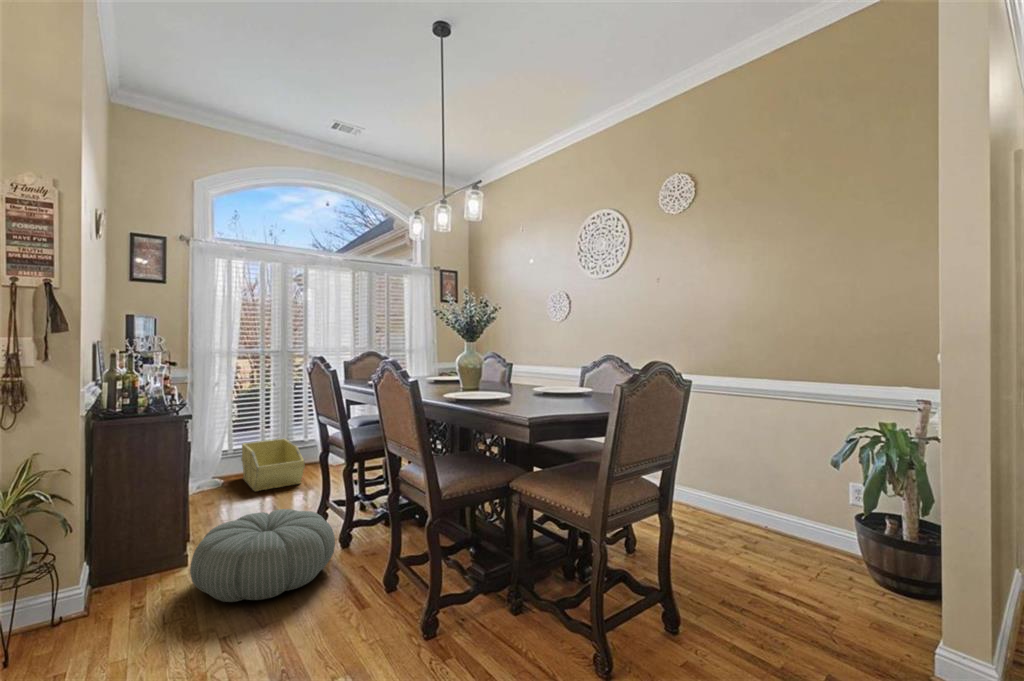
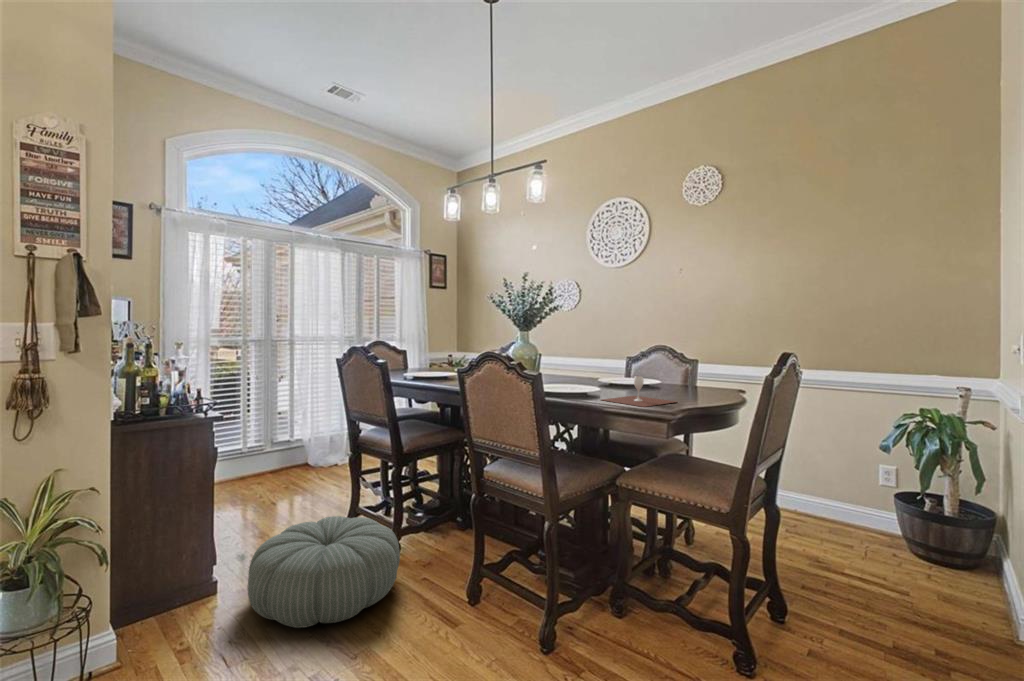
wine glass: none [499,383,571,412] -> present [602,376,675,407]
storage bin: present [241,438,305,491] -> none [228,435,309,495]

